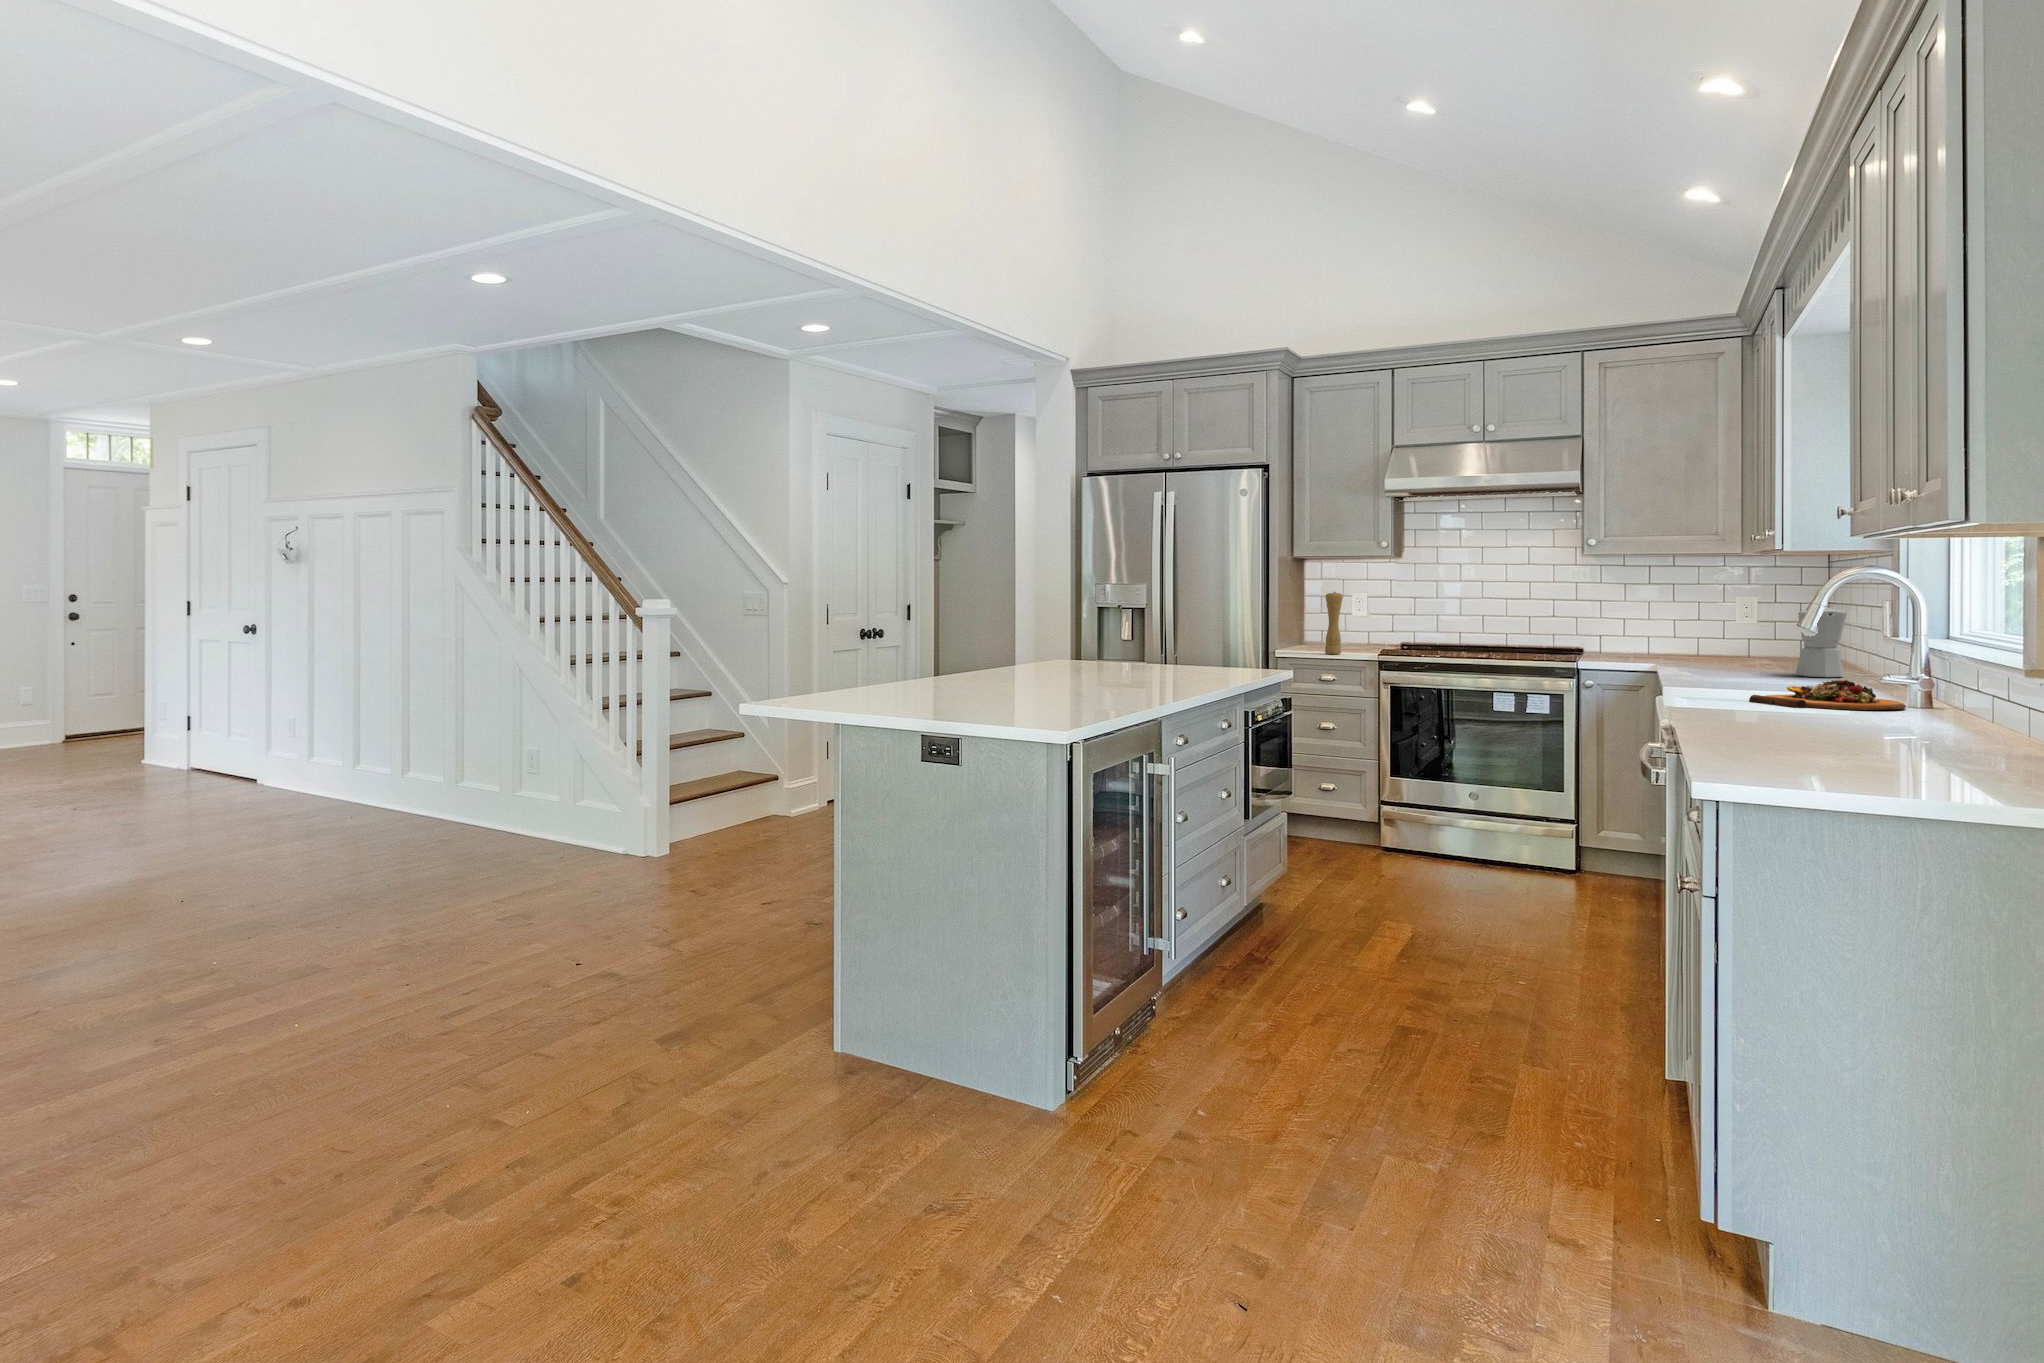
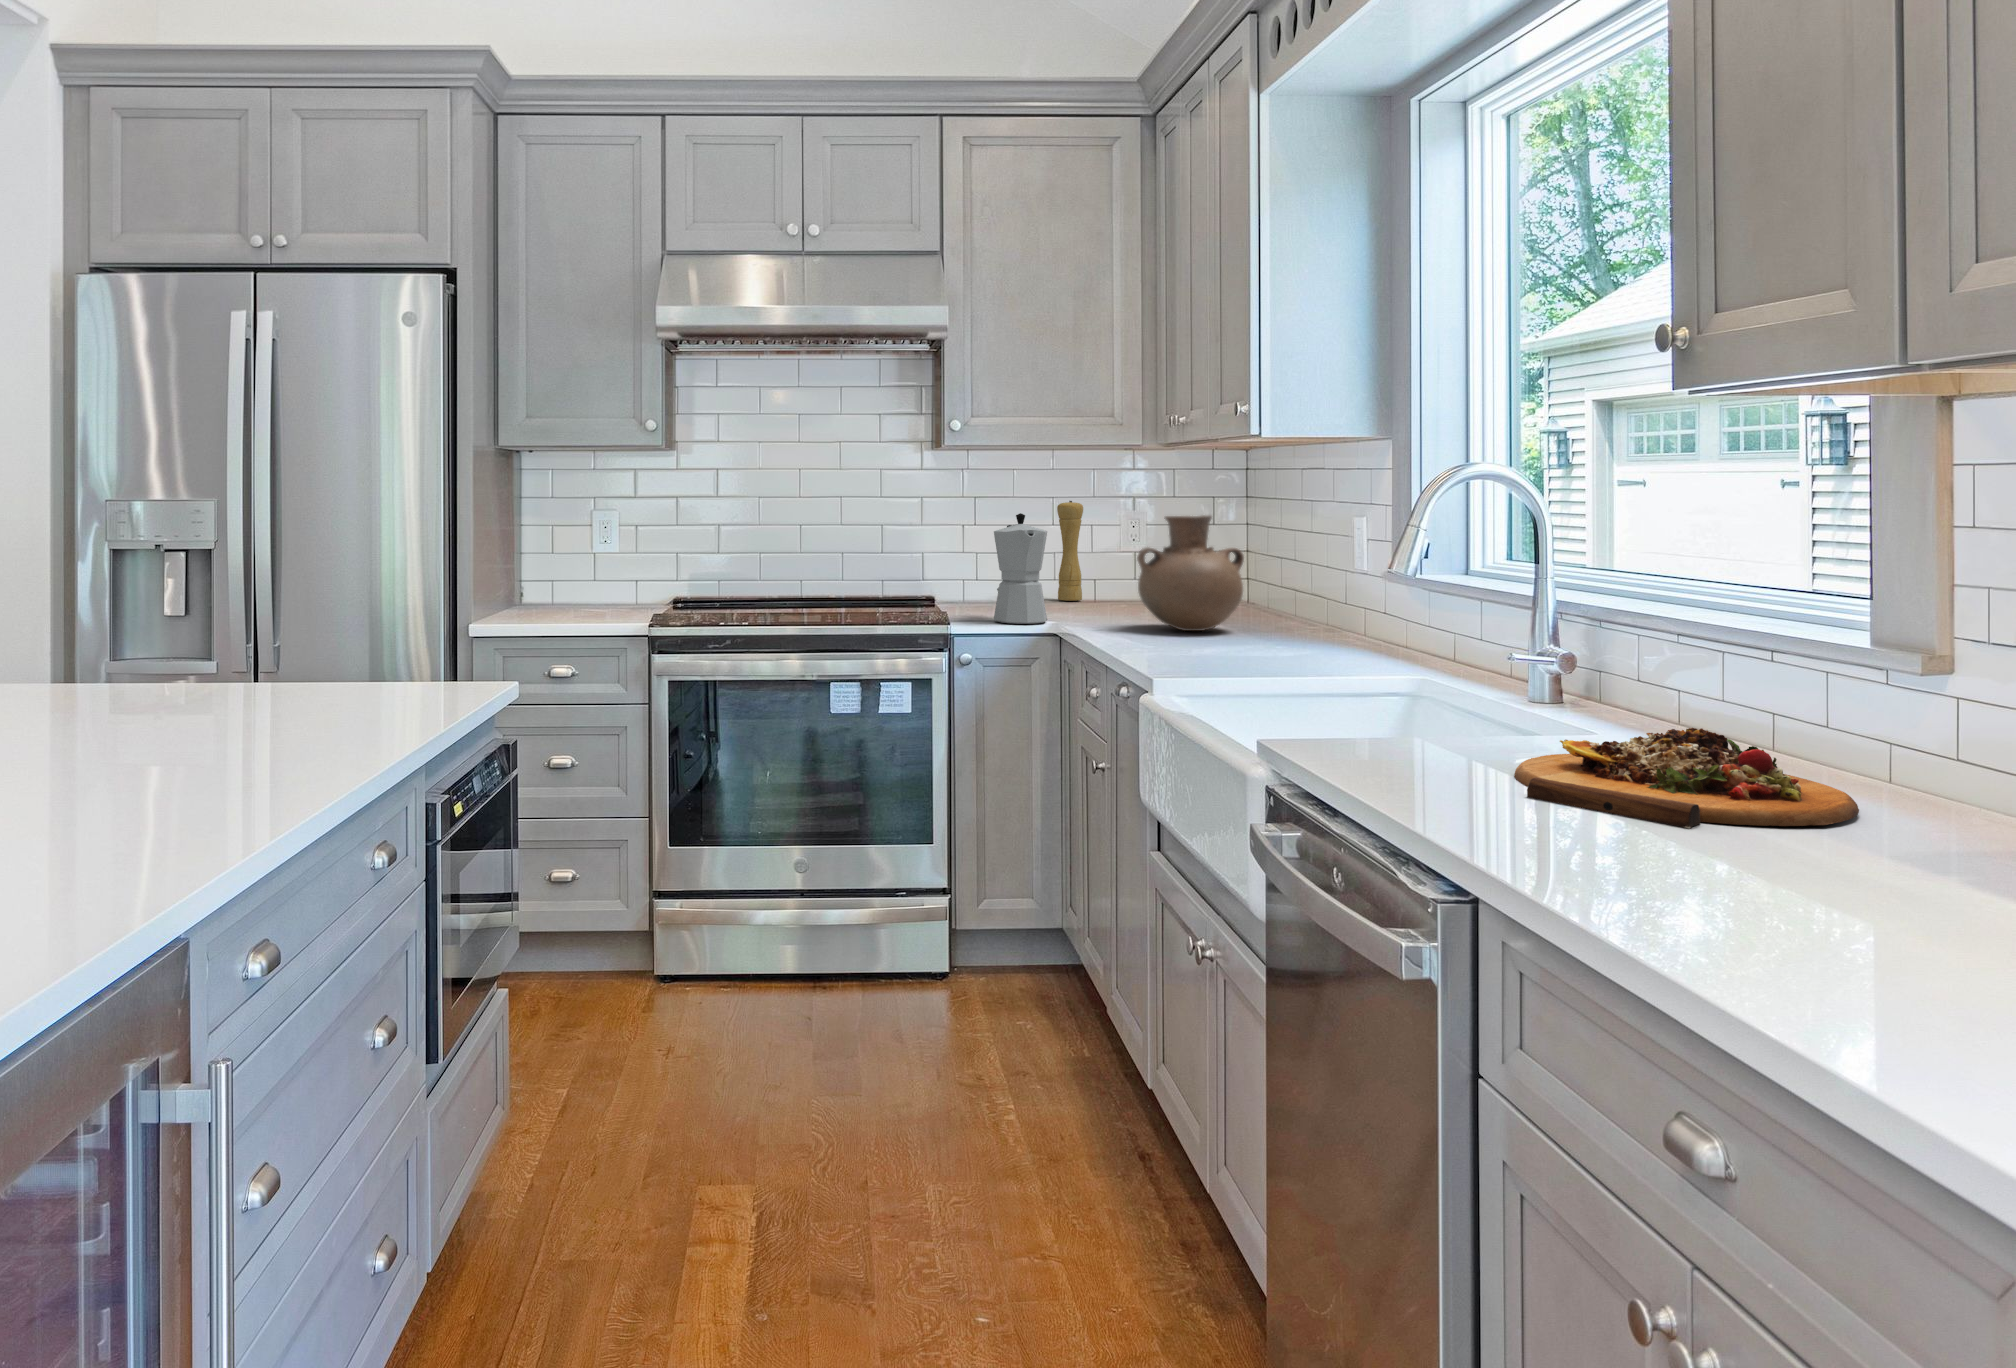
pepper mill: present [1325,592,1343,654] -> present [1057,501,1083,601]
vase: none [1705,597,1784,666] -> present [1137,515,1244,631]
moka pot: present [1795,608,1847,677] -> present [994,513,1047,624]

